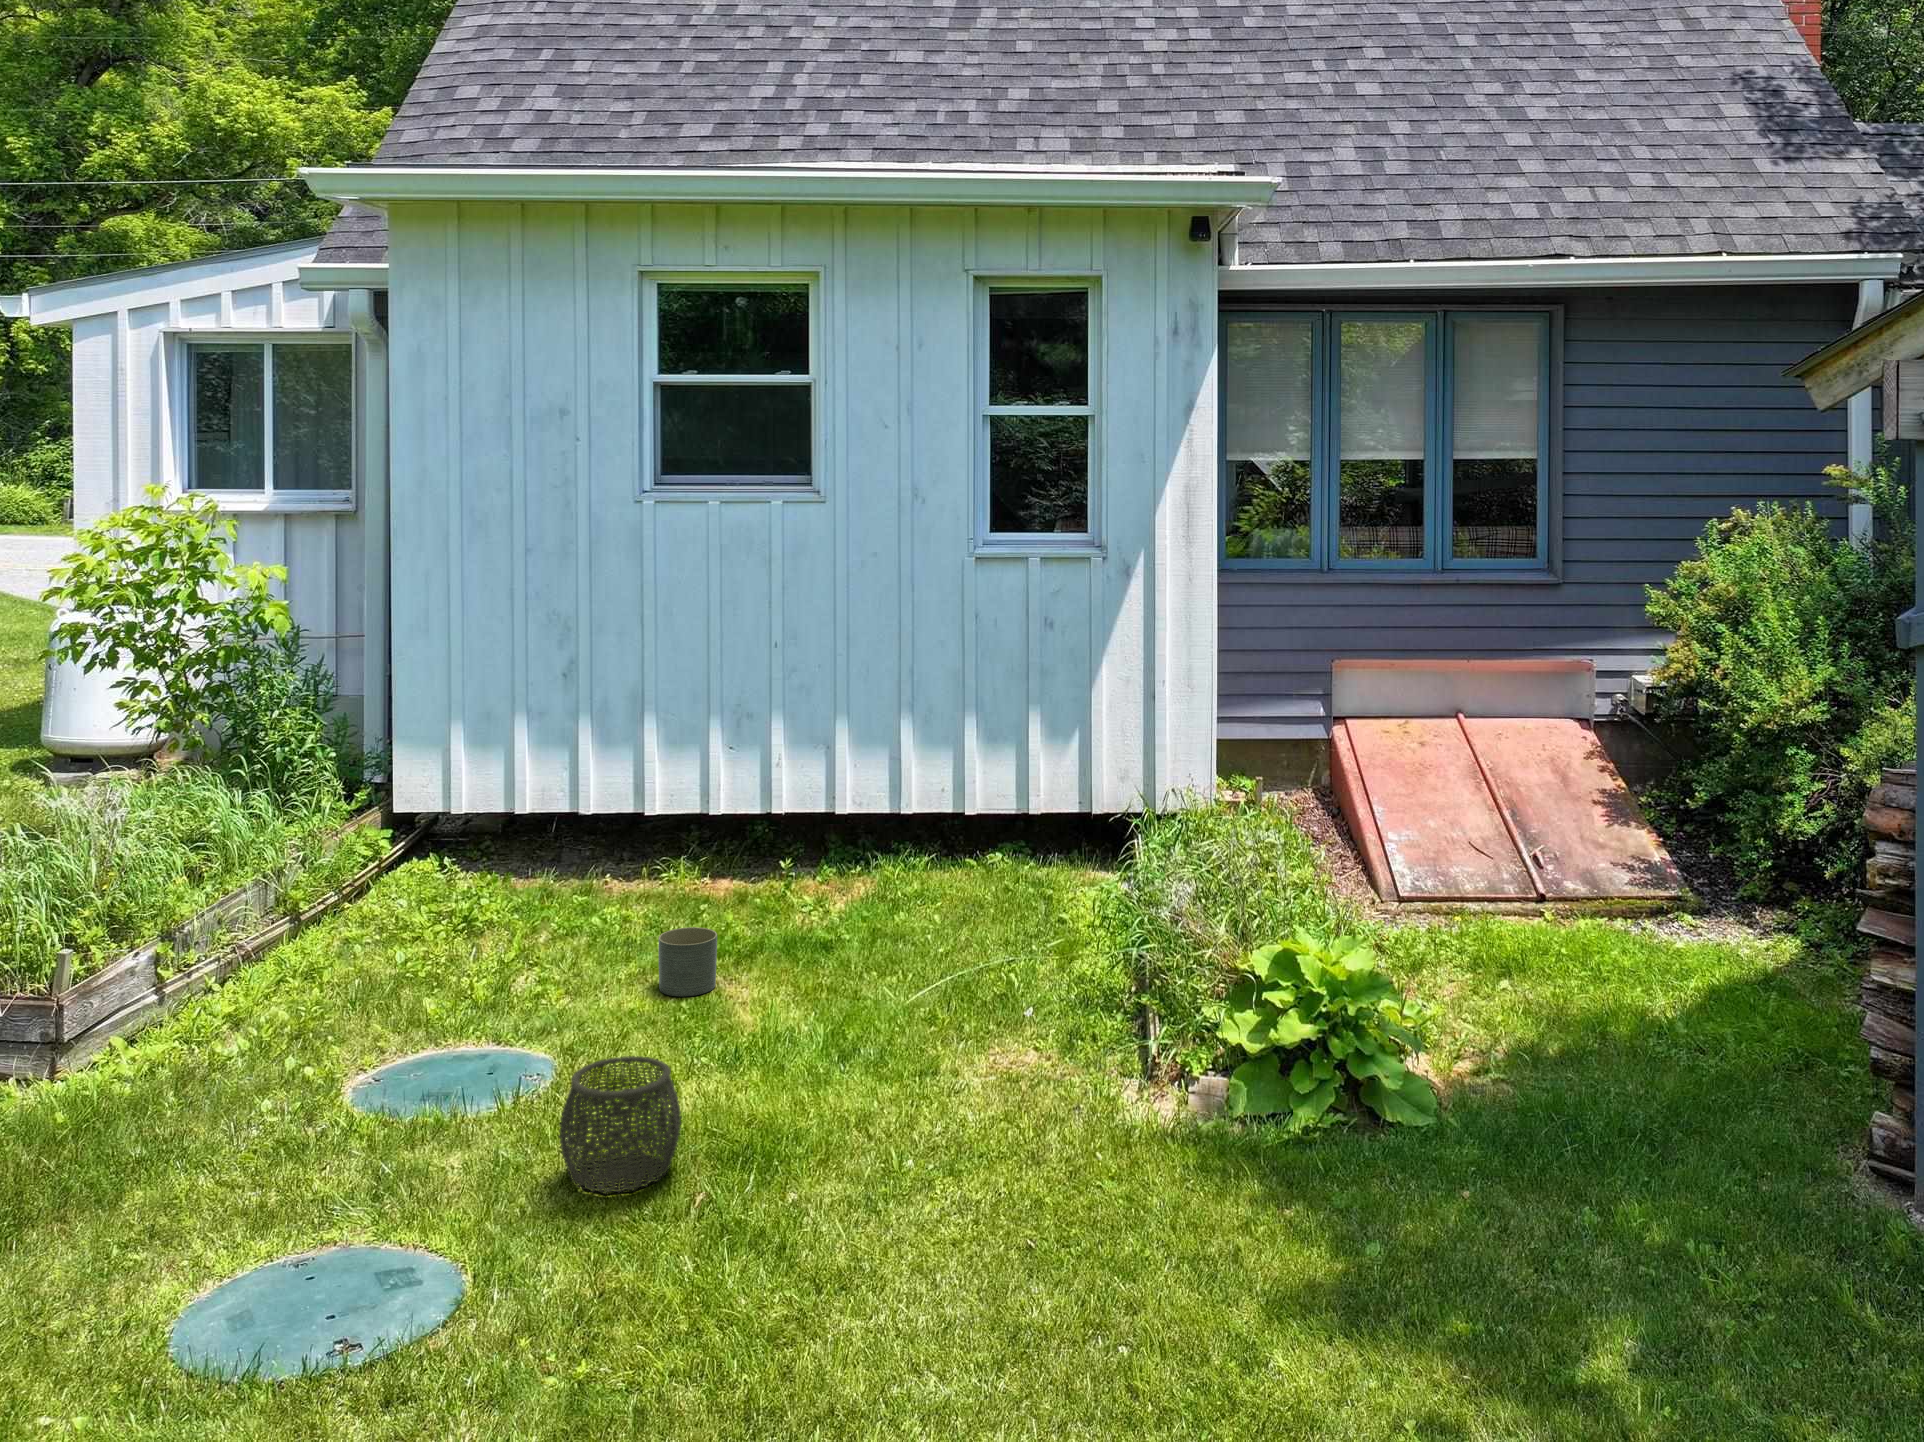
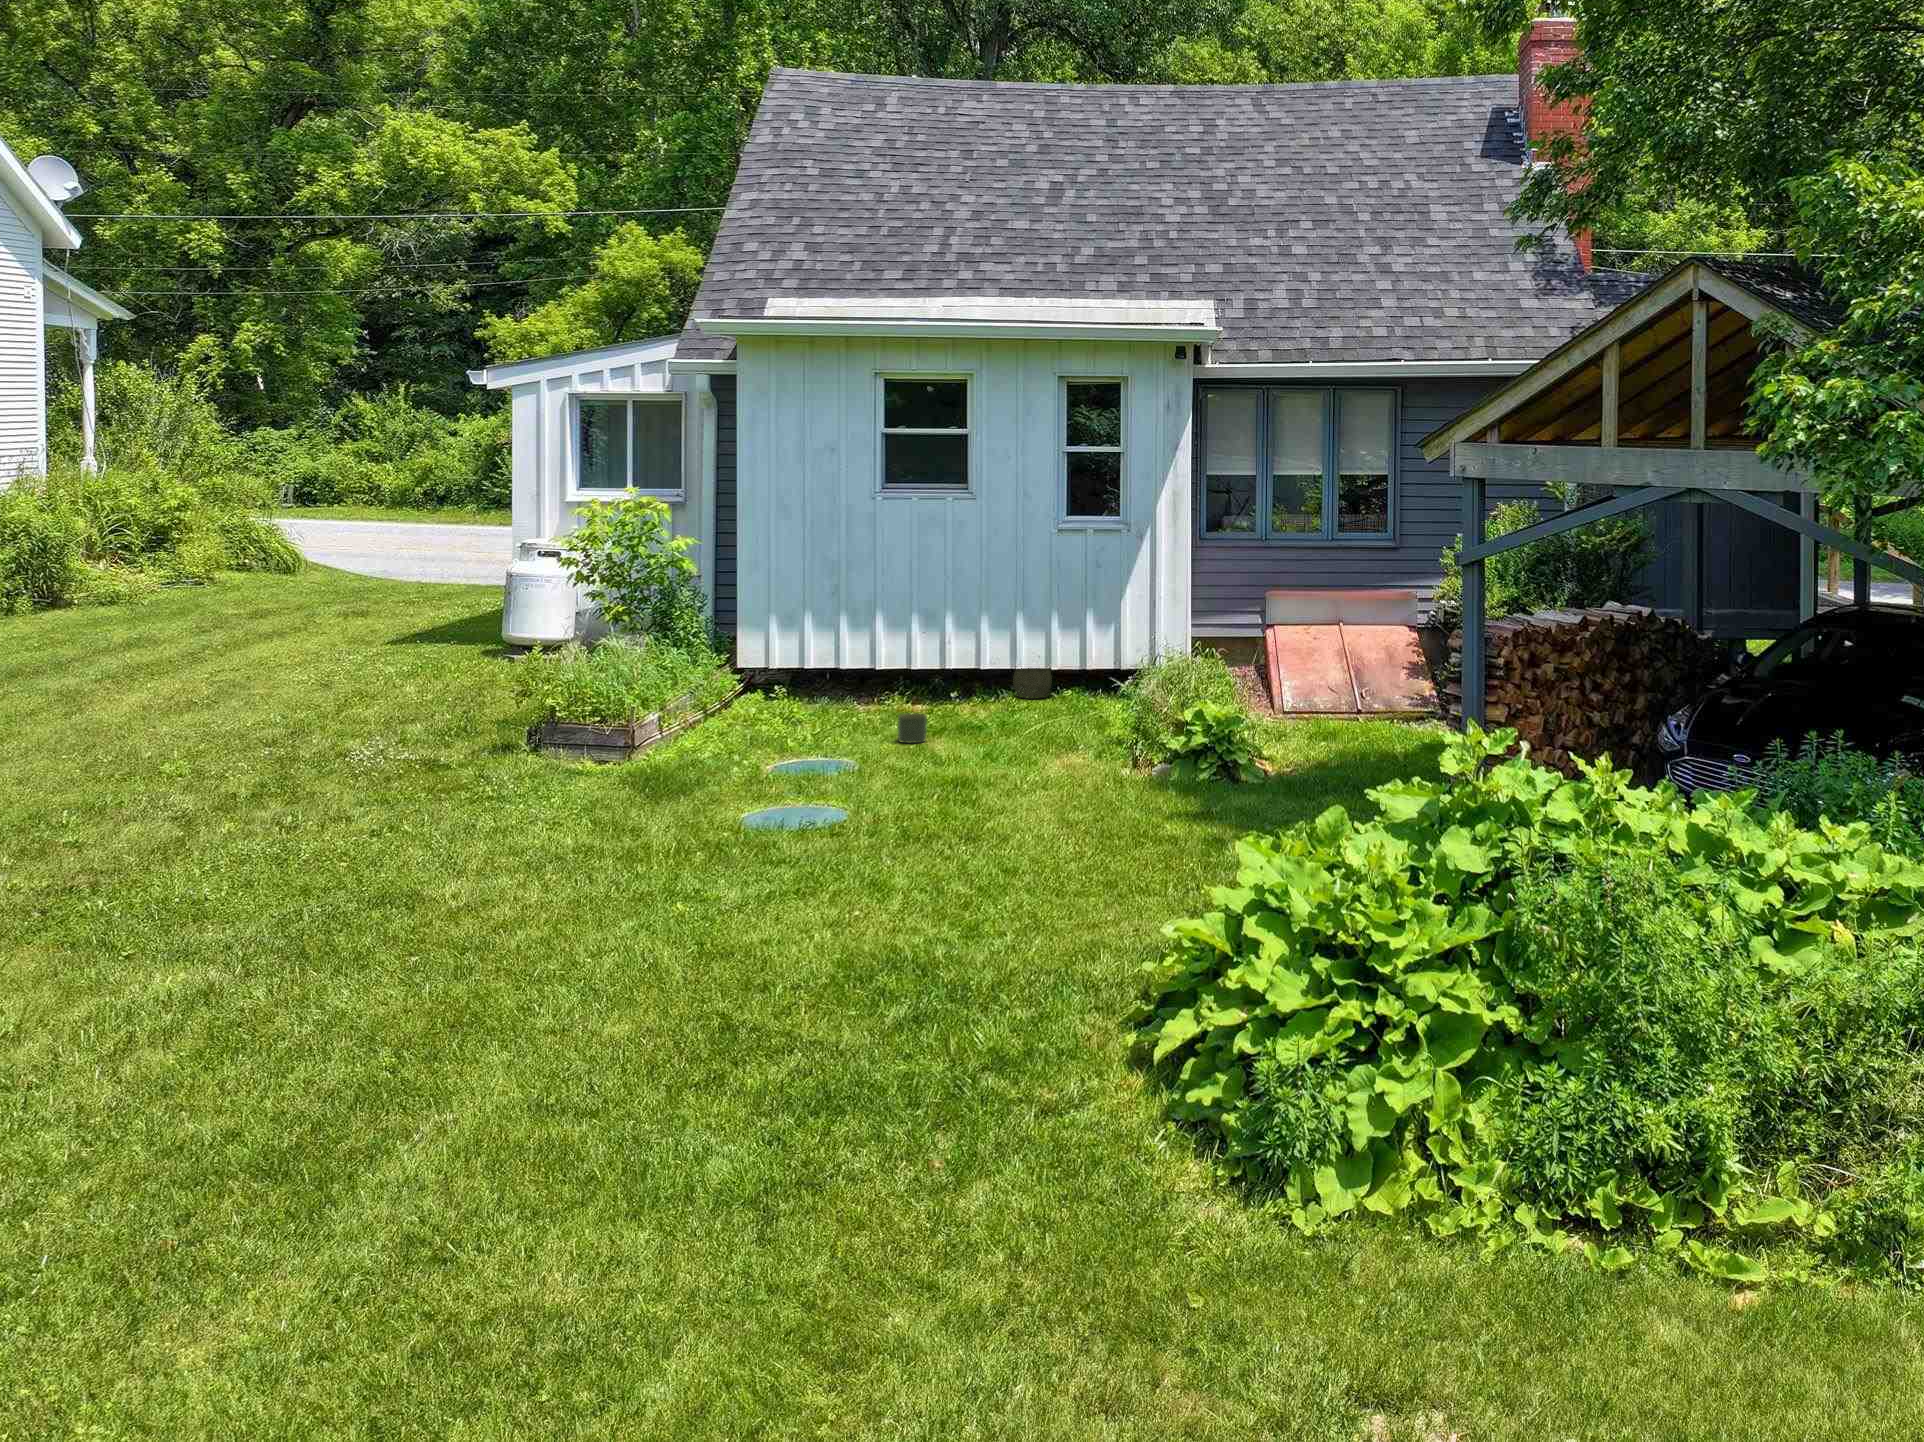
woven basket: present [559,1056,681,1193] -> present [1013,668,1052,699]

